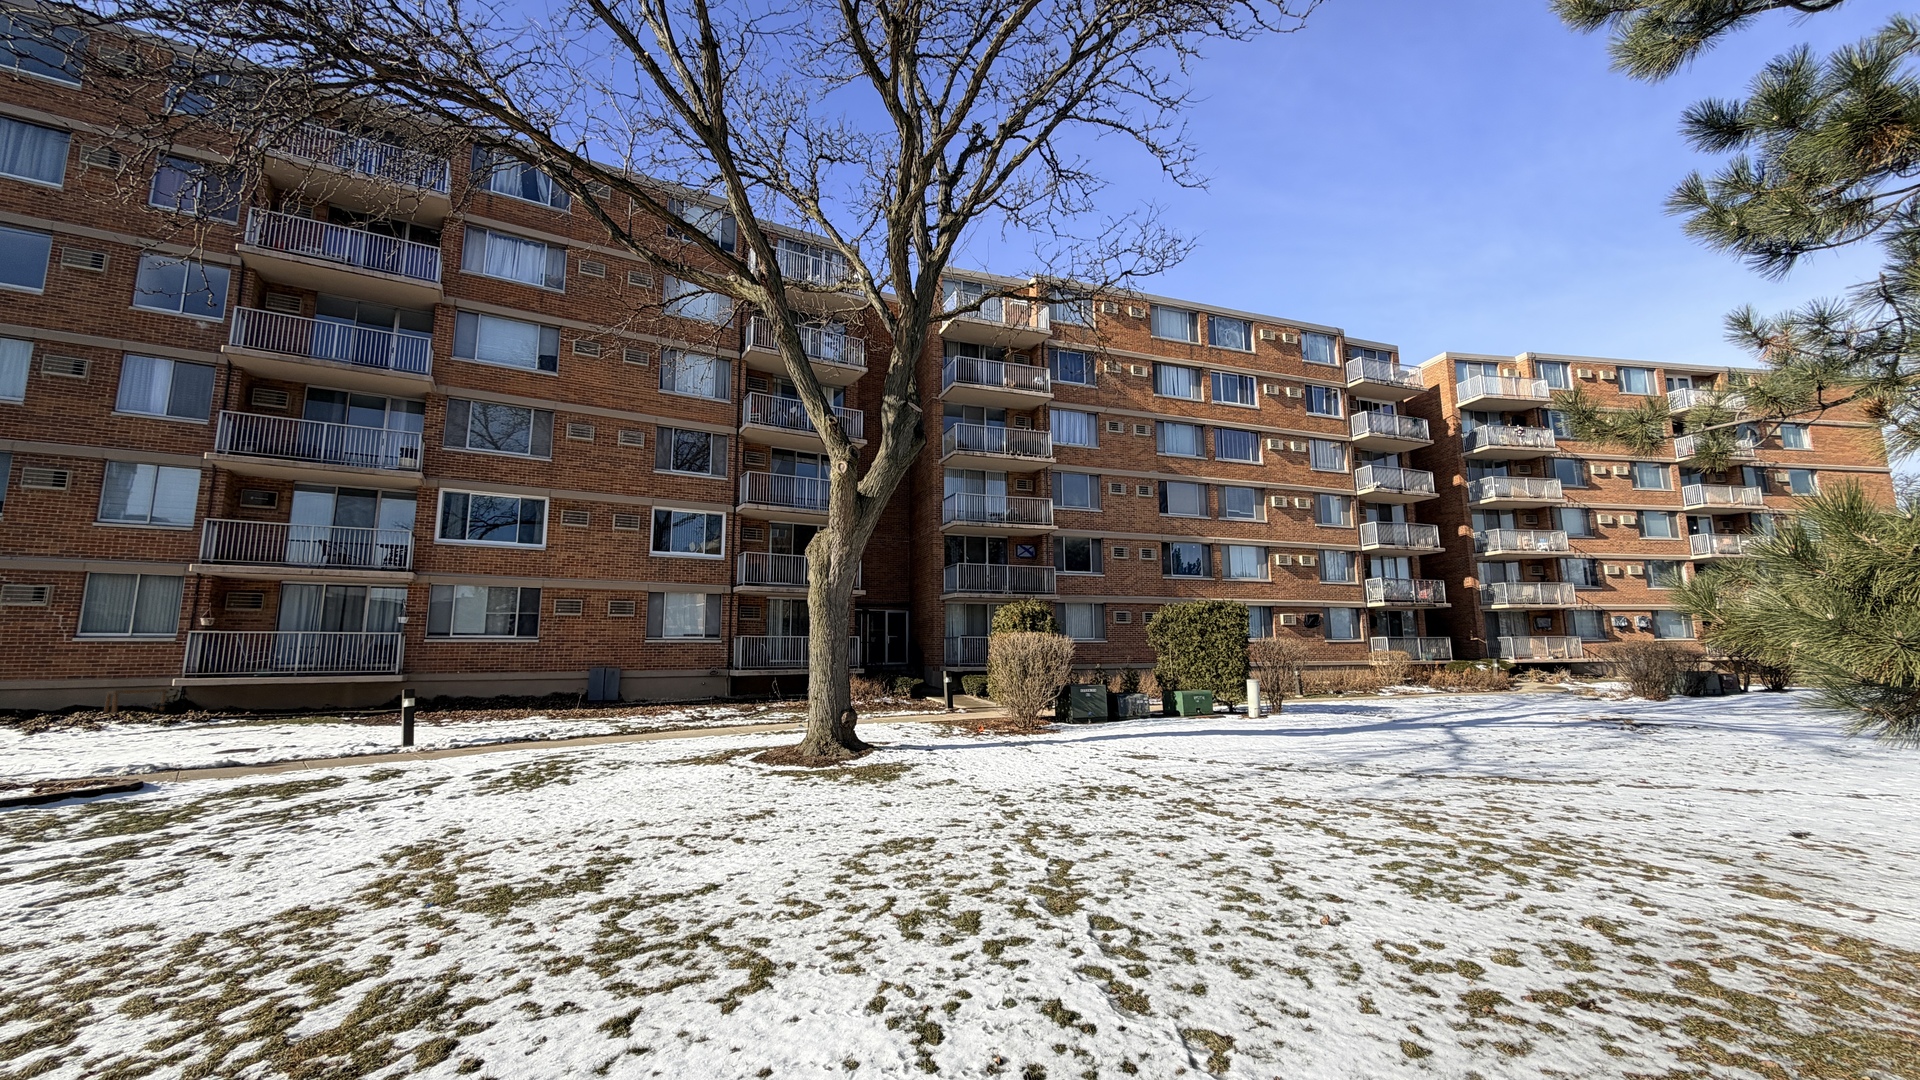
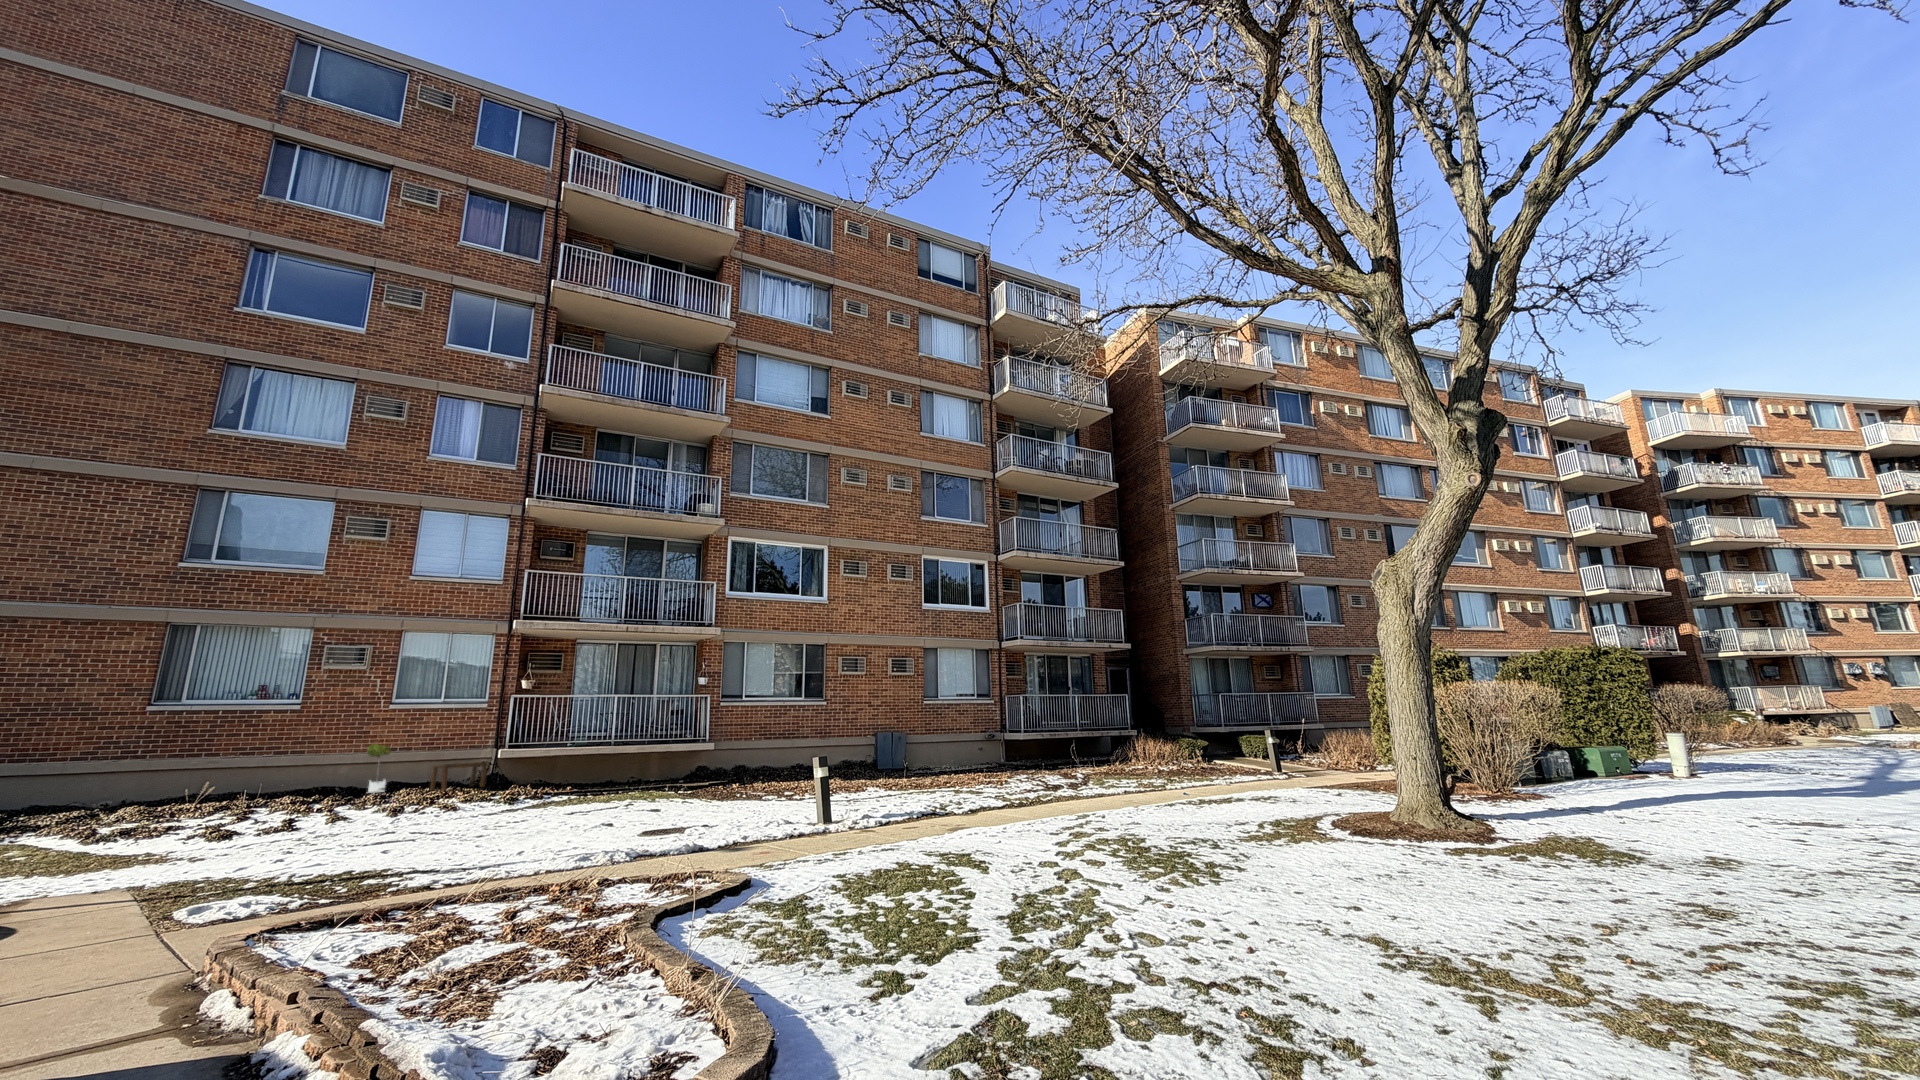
potted tree: none [39,671,67,714] -> present [367,744,392,793]

